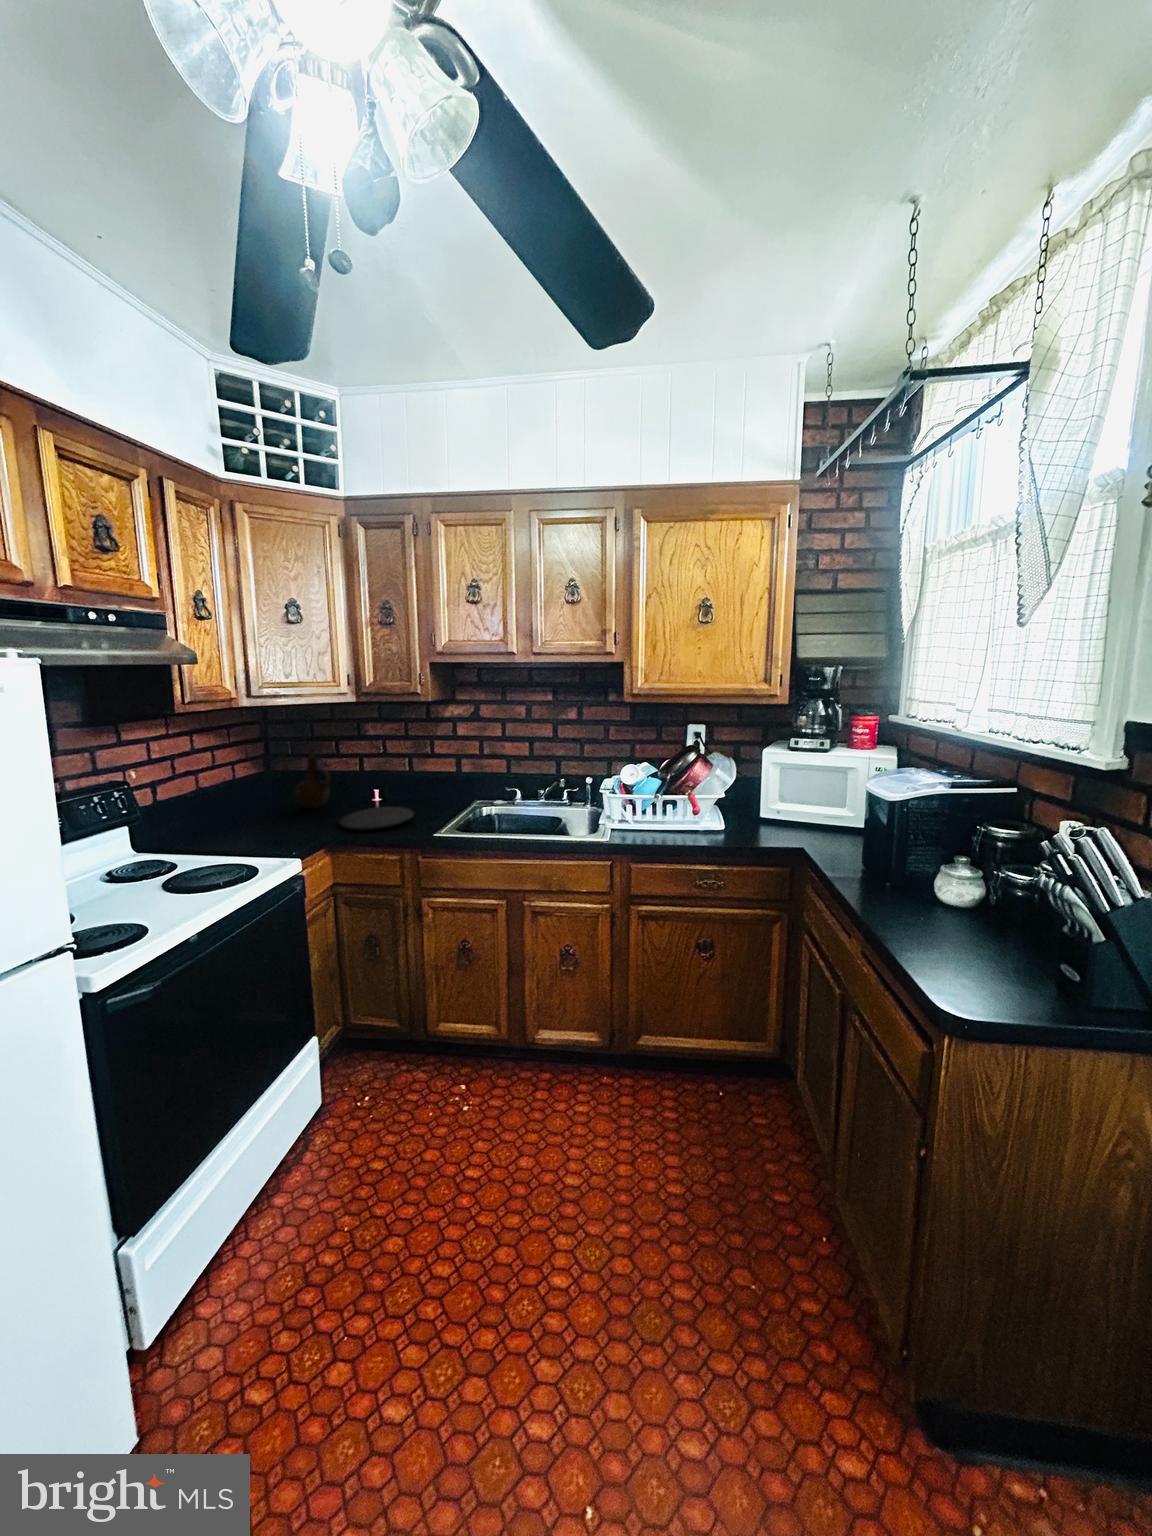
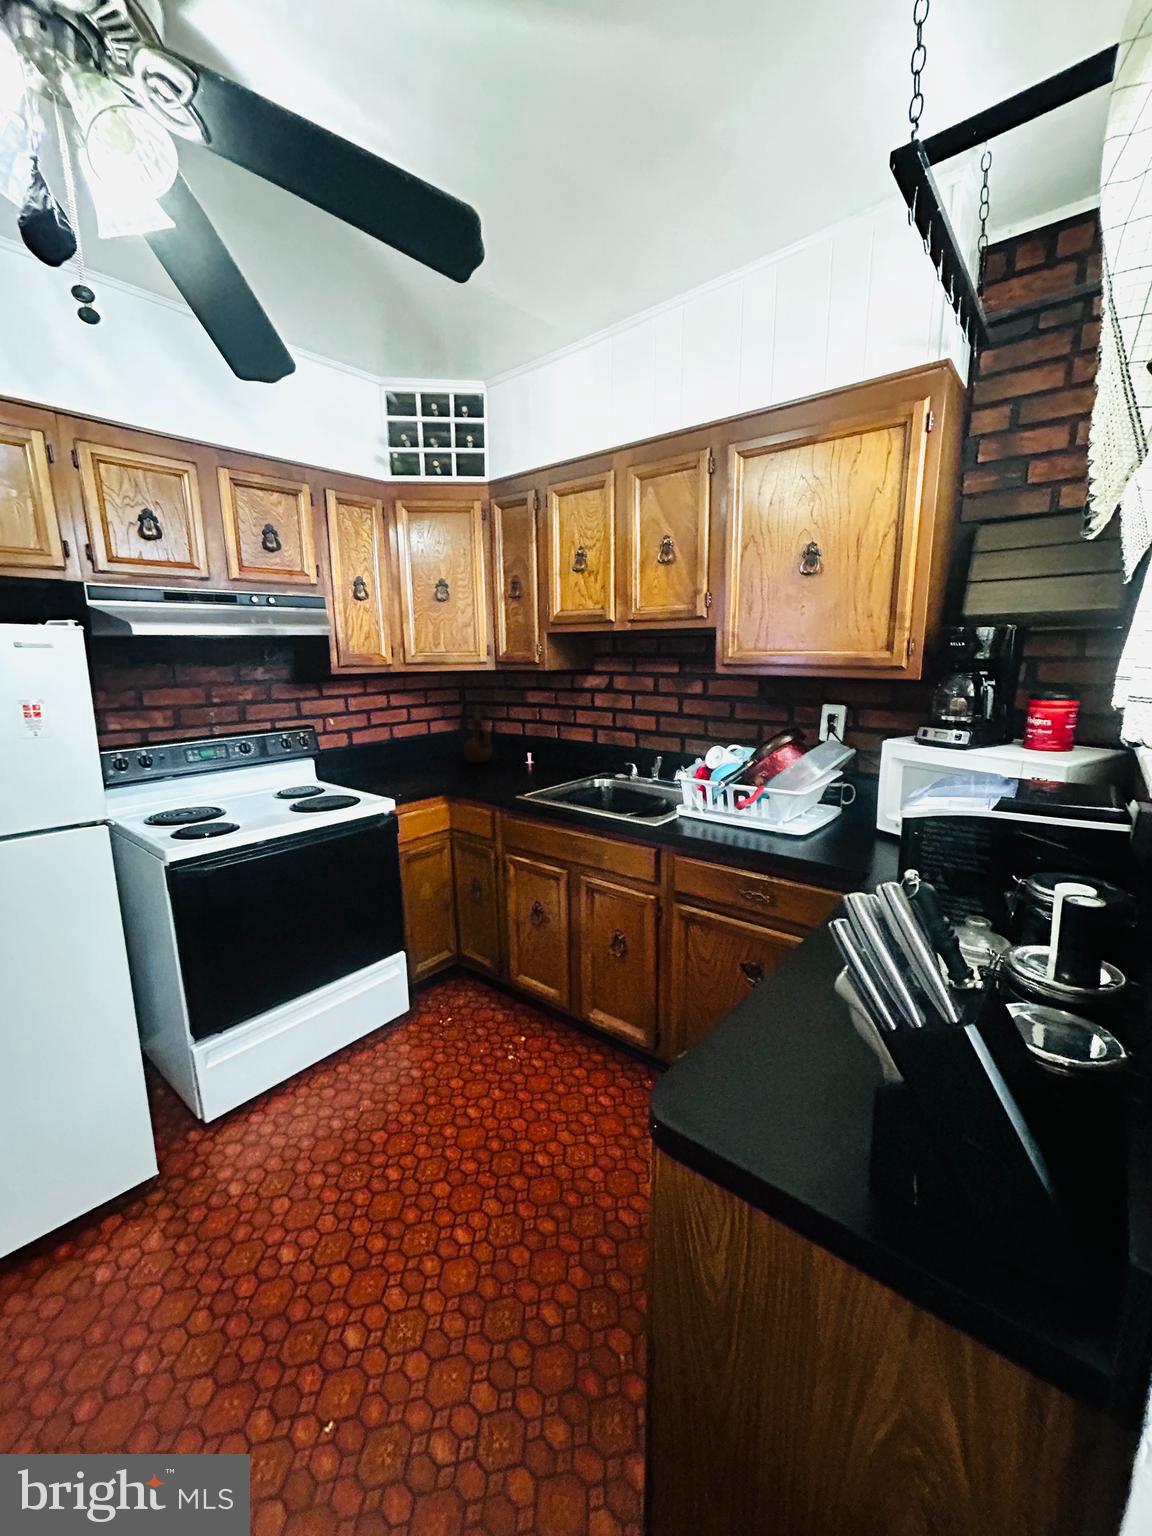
plate: present [338,807,414,831] -> none [465,768,532,788]

